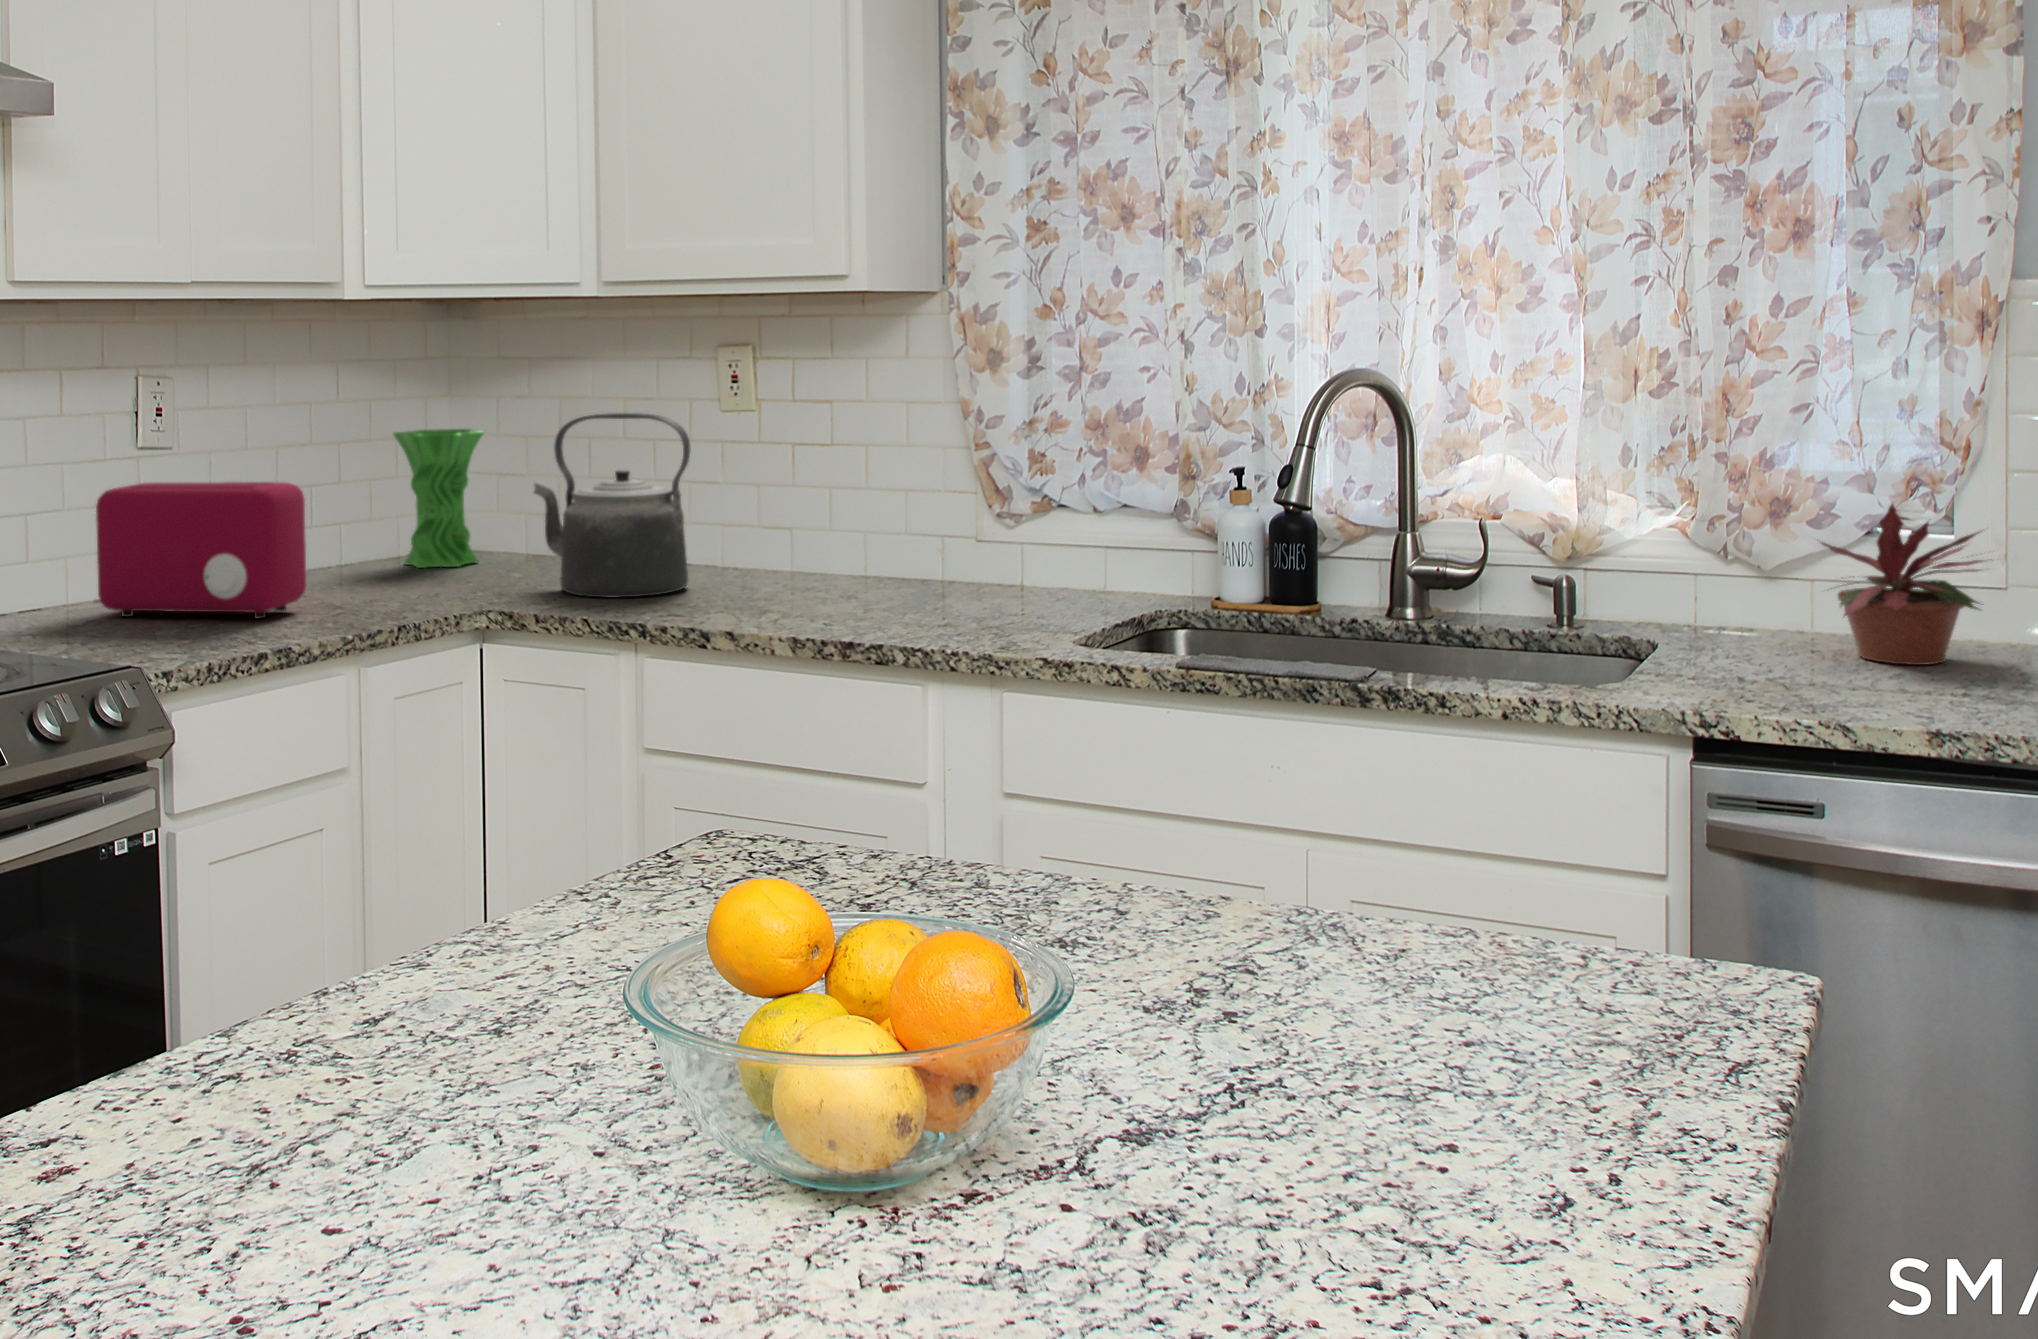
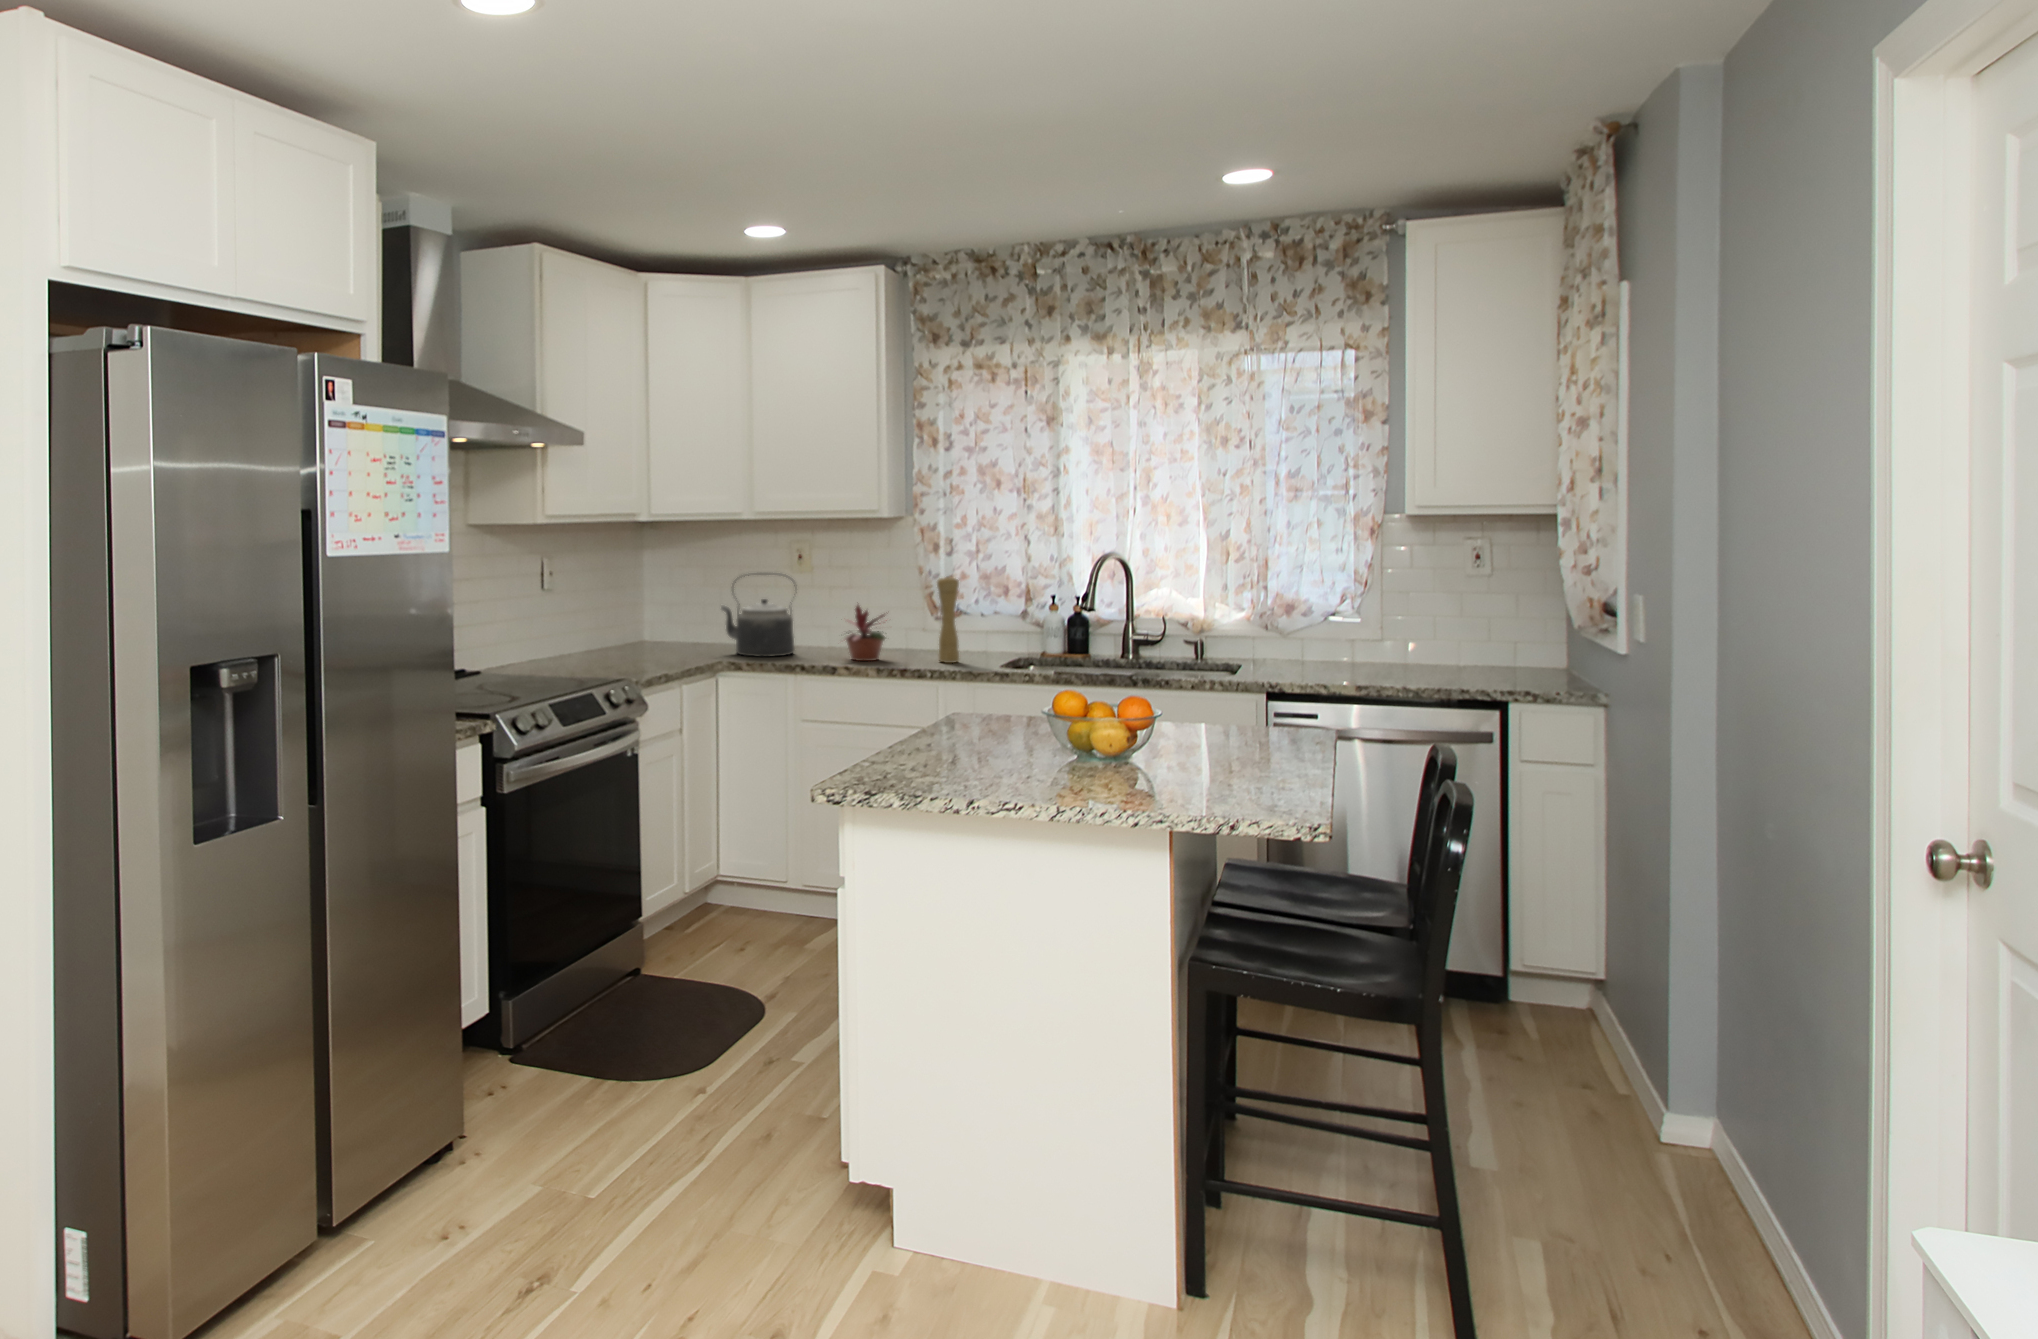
pepper mill: none [963,422,1013,619] -> present [937,577,959,663]
vase: present [393,429,484,568] -> none [632,580,676,646]
toaster: present [96,482,306,619] -> none [548,604,638,665]
potted plant: present [1822,504,1984,665] -> present [843,605,887,661]

